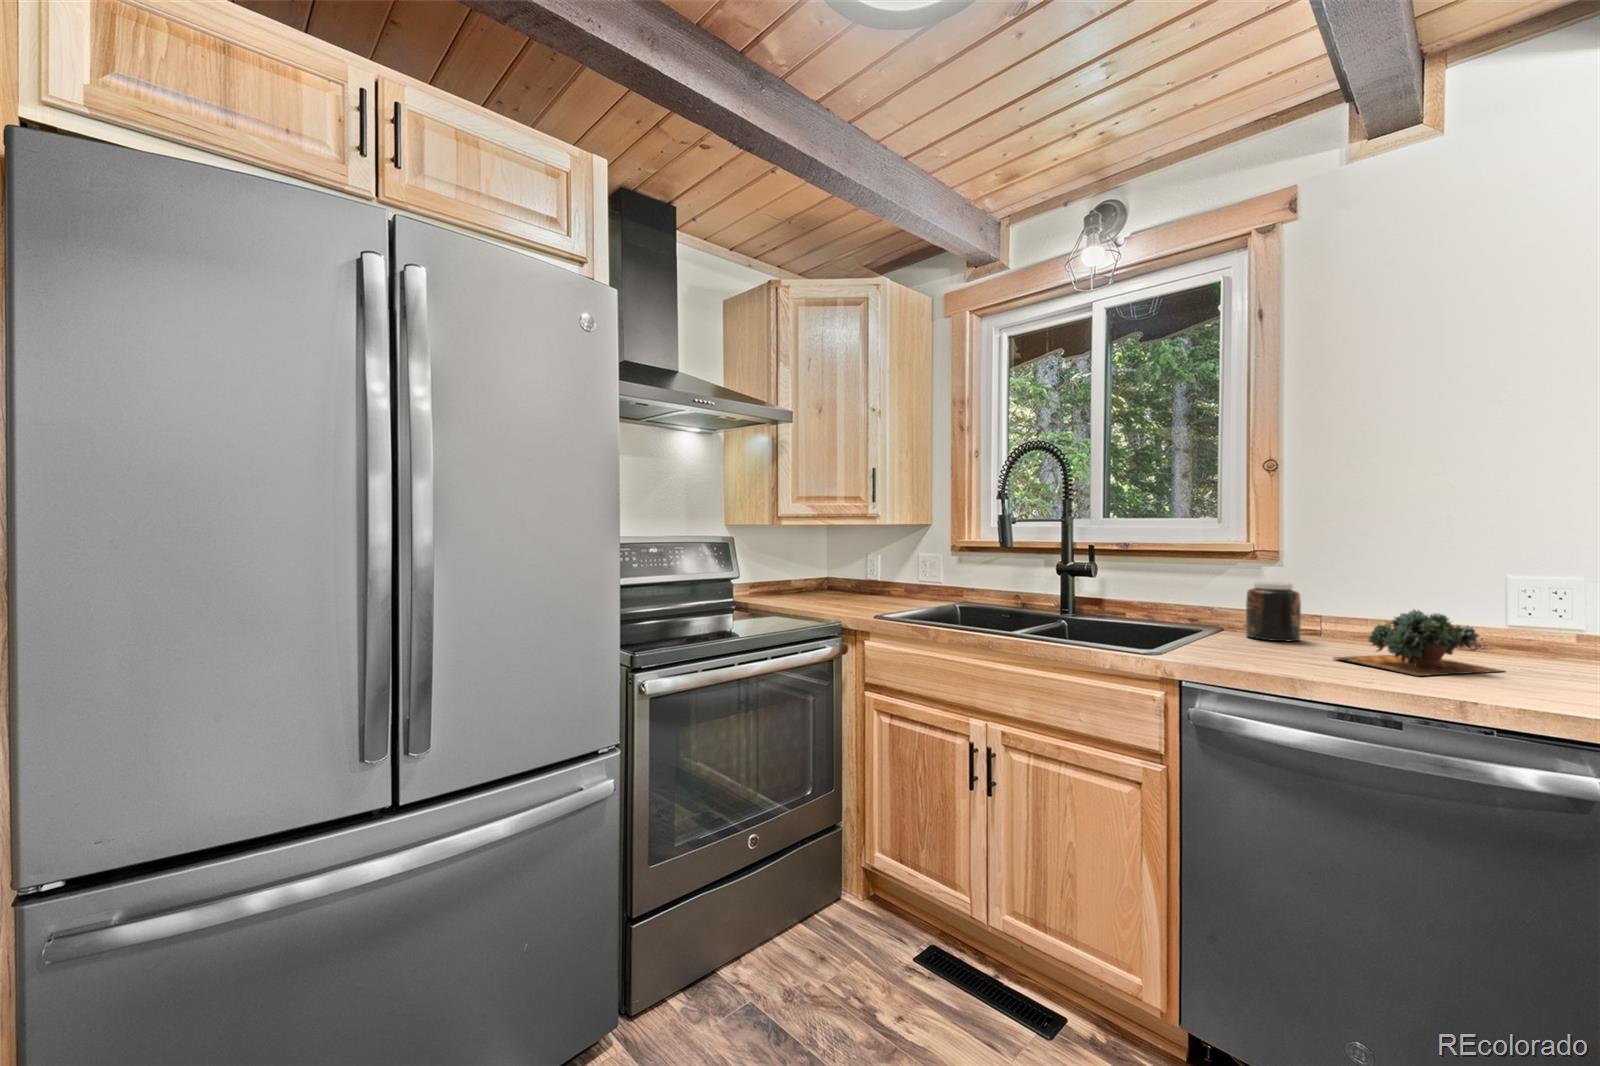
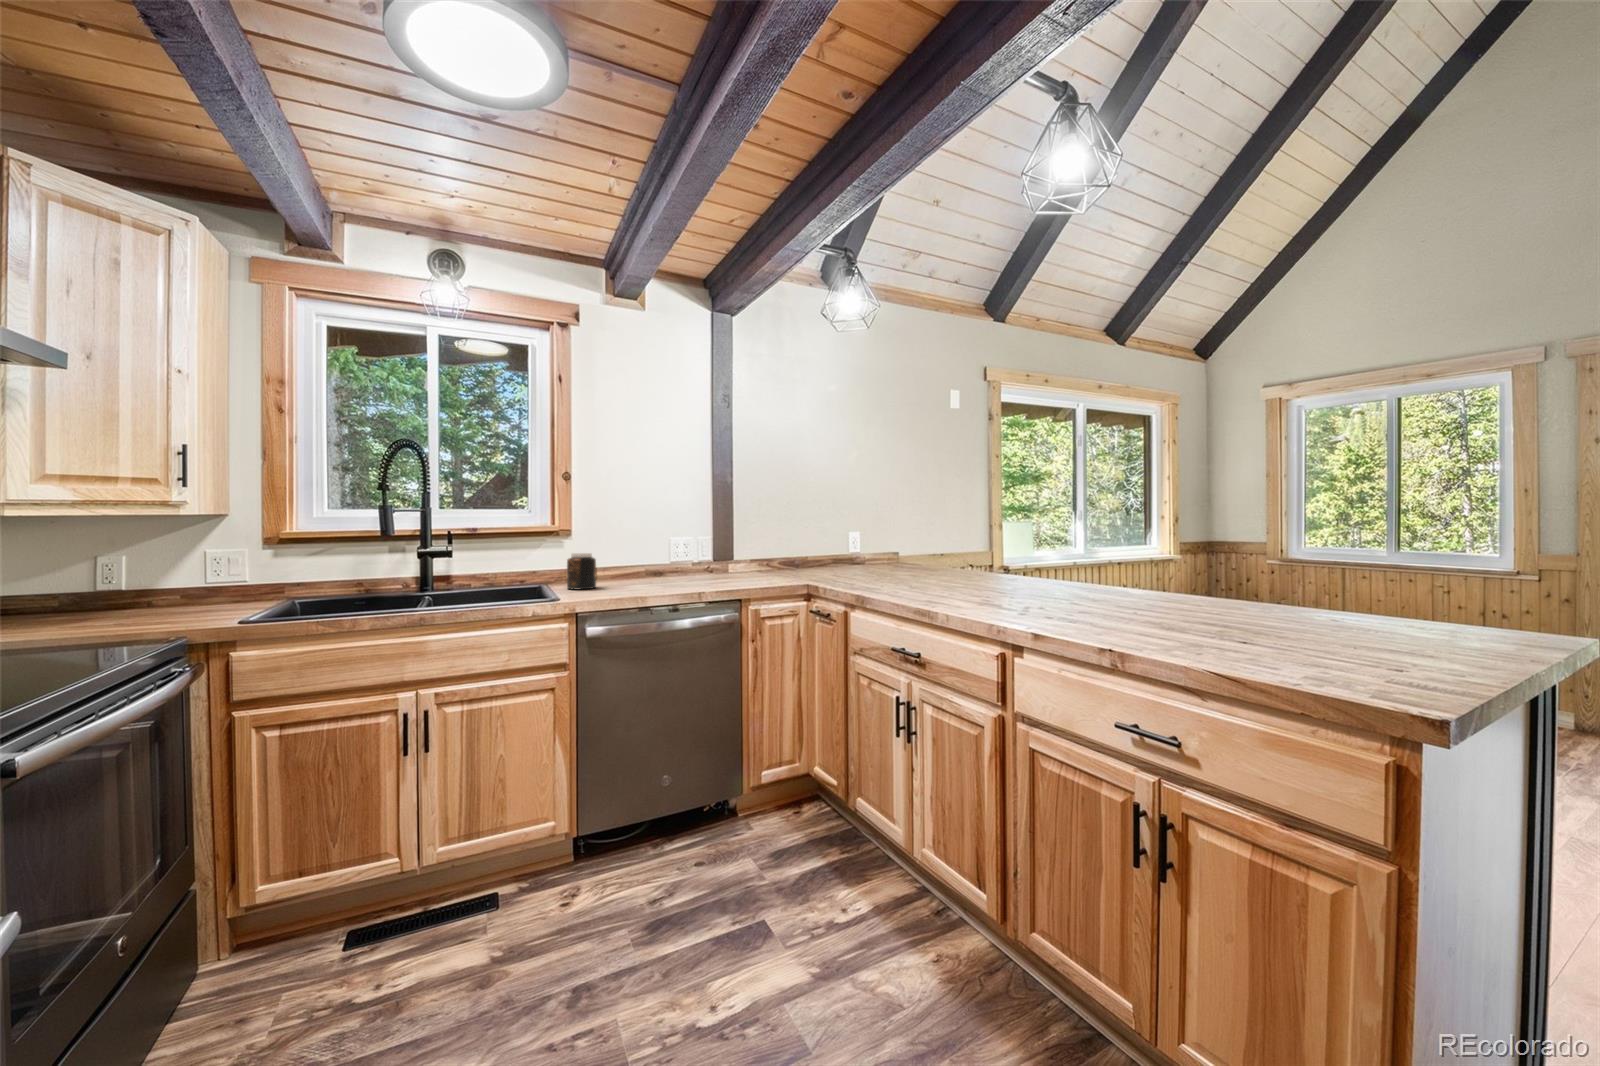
succulent plant: present [1334,610,1506,676] -> none [630,561,689,593]

